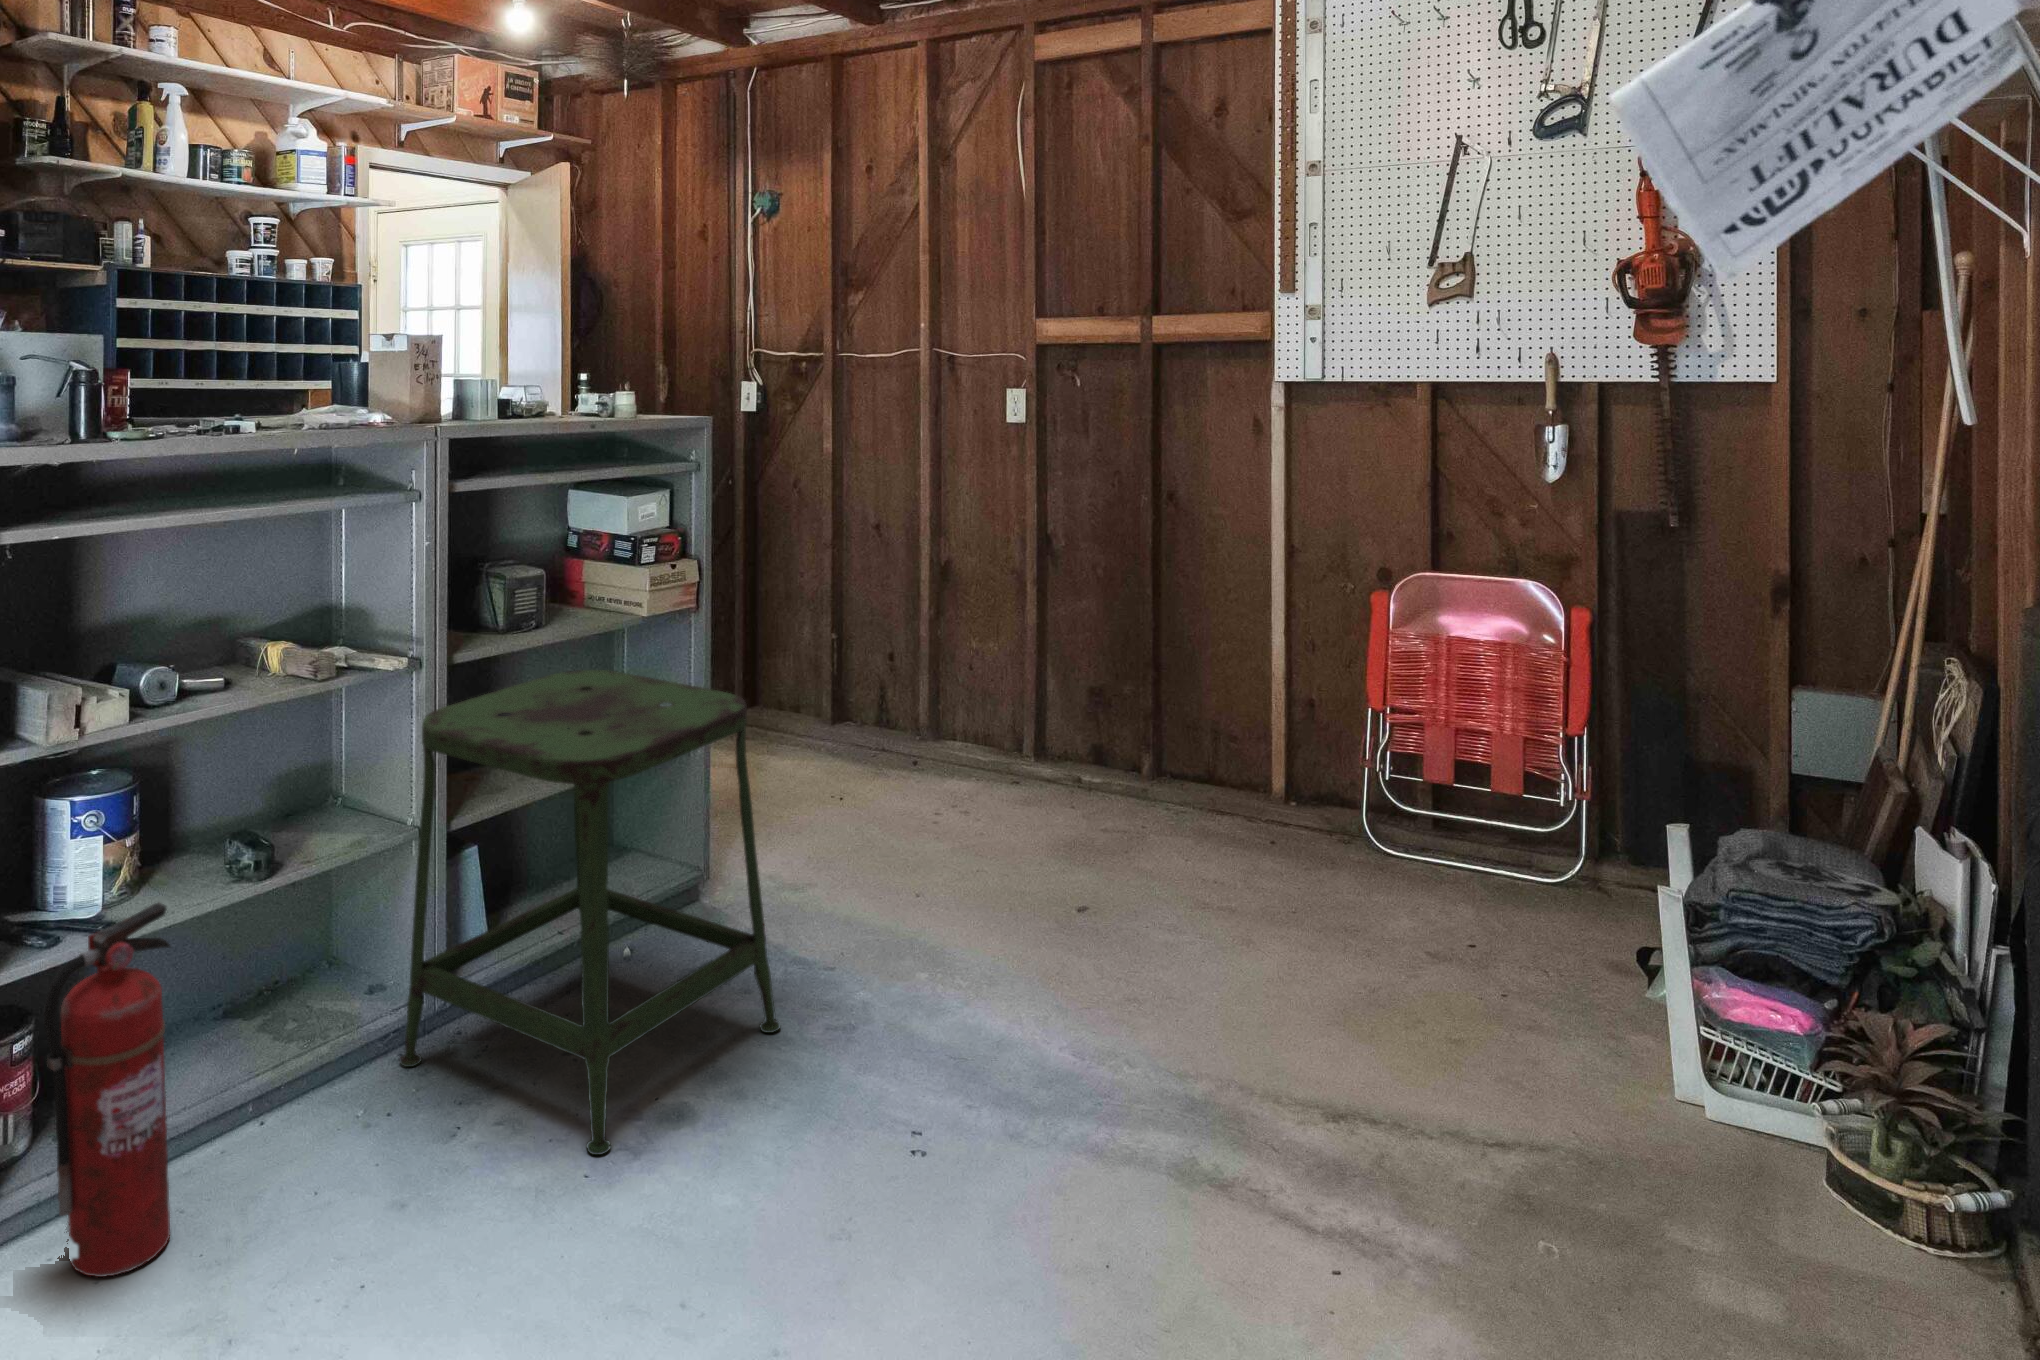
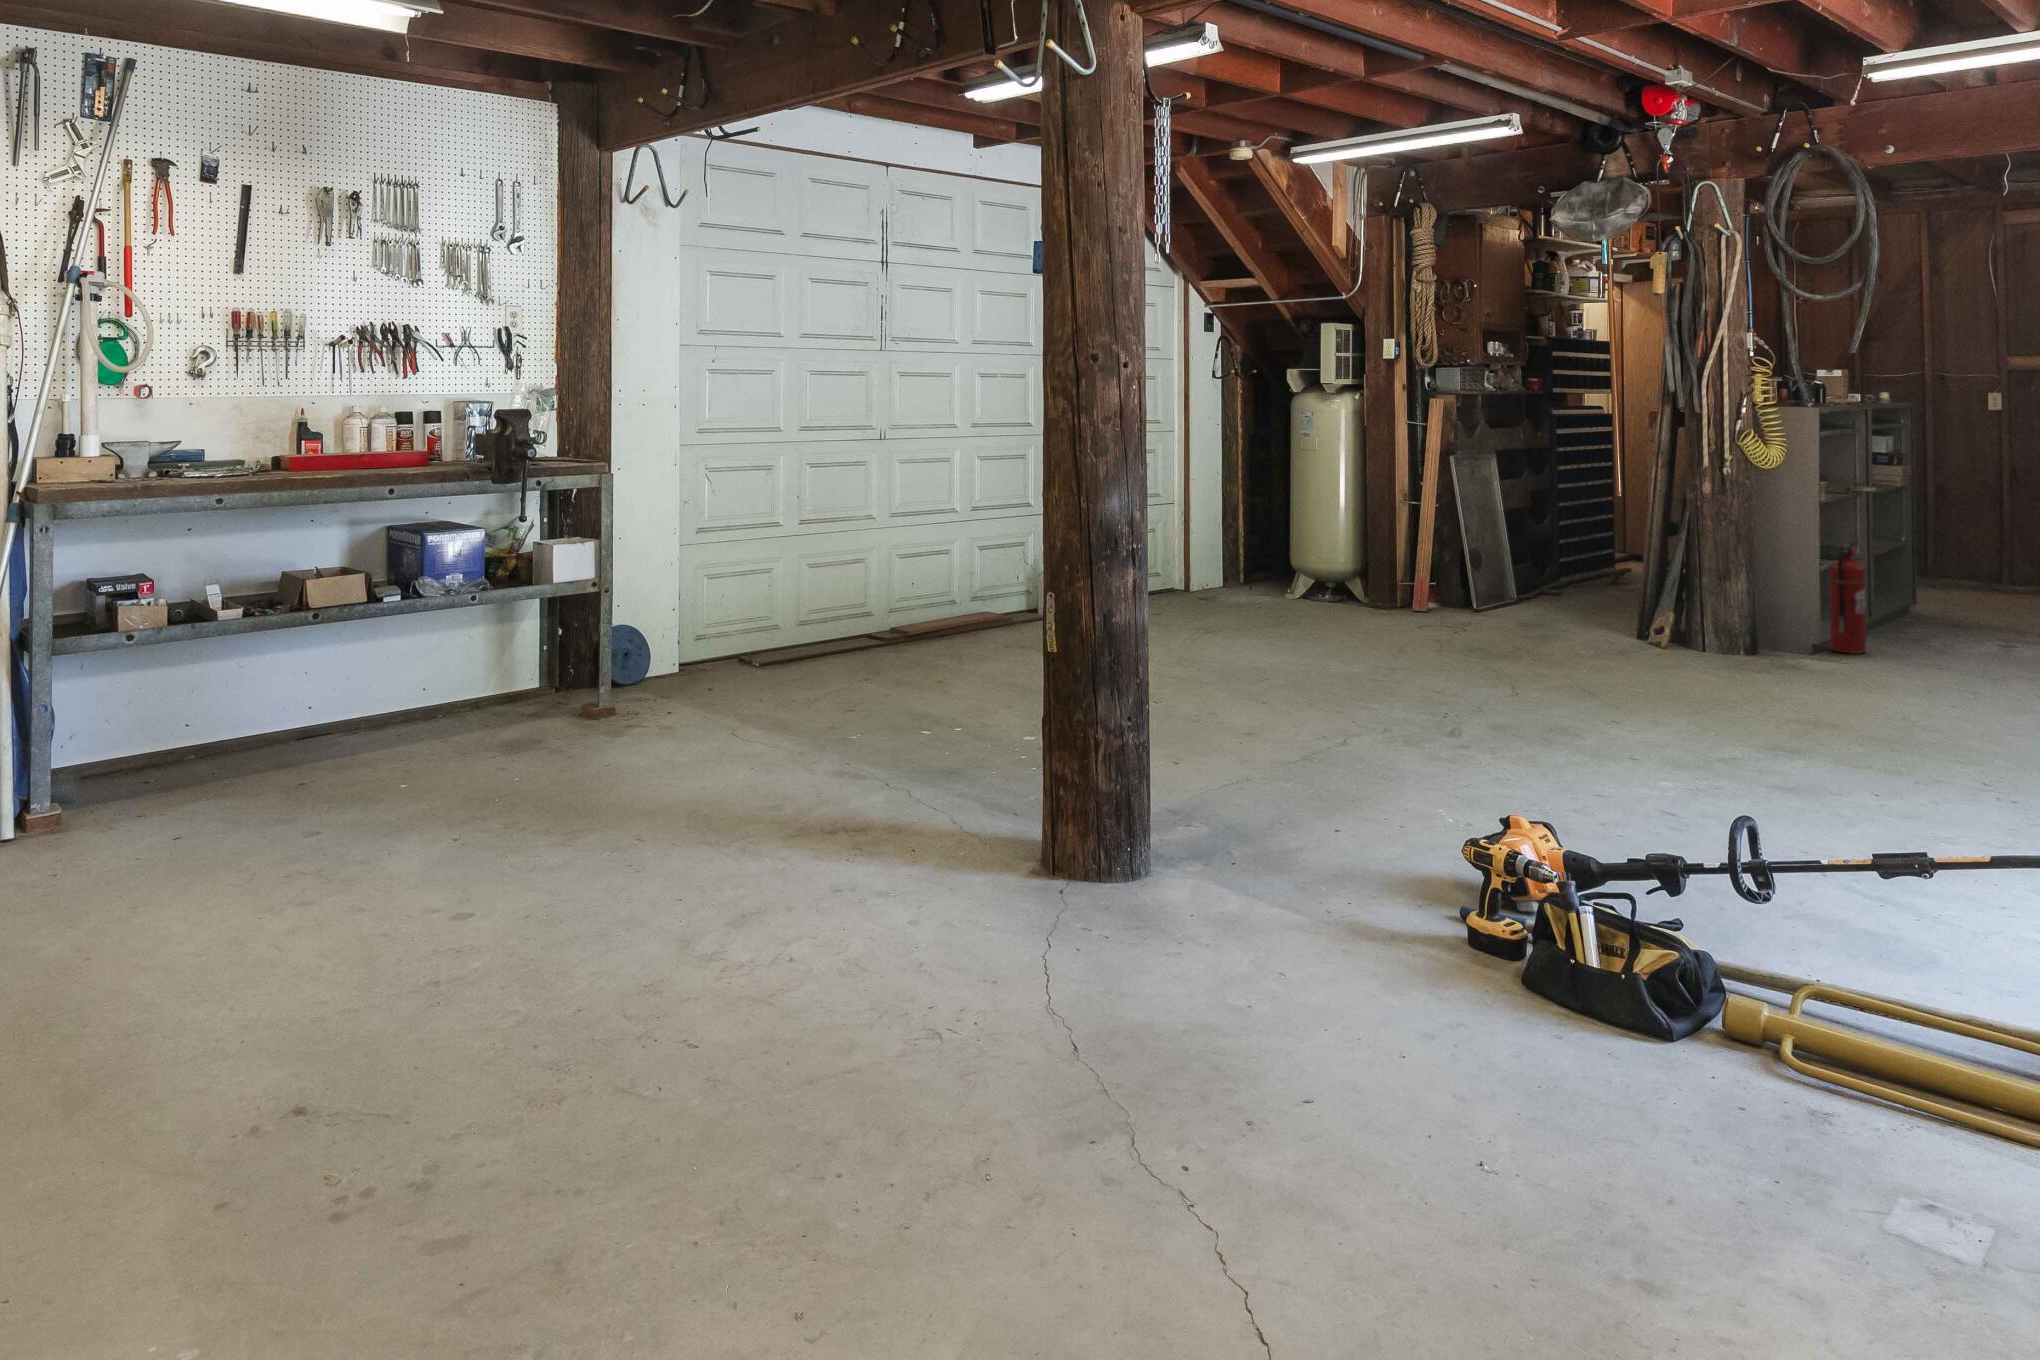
stool: present [399,670,780,1155] -> none [1867,495,2018,646]

